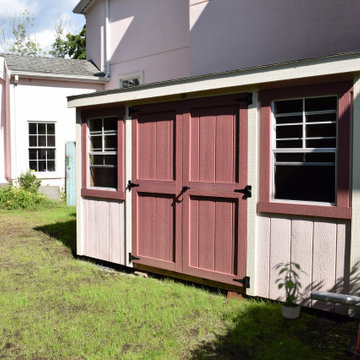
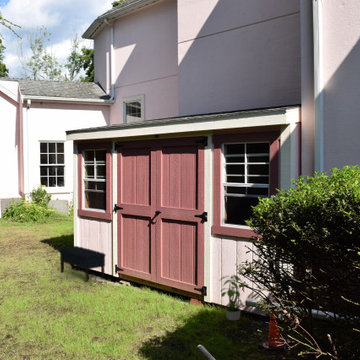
bench: none [61,231,117,273] -> present [60,246,105,282]

